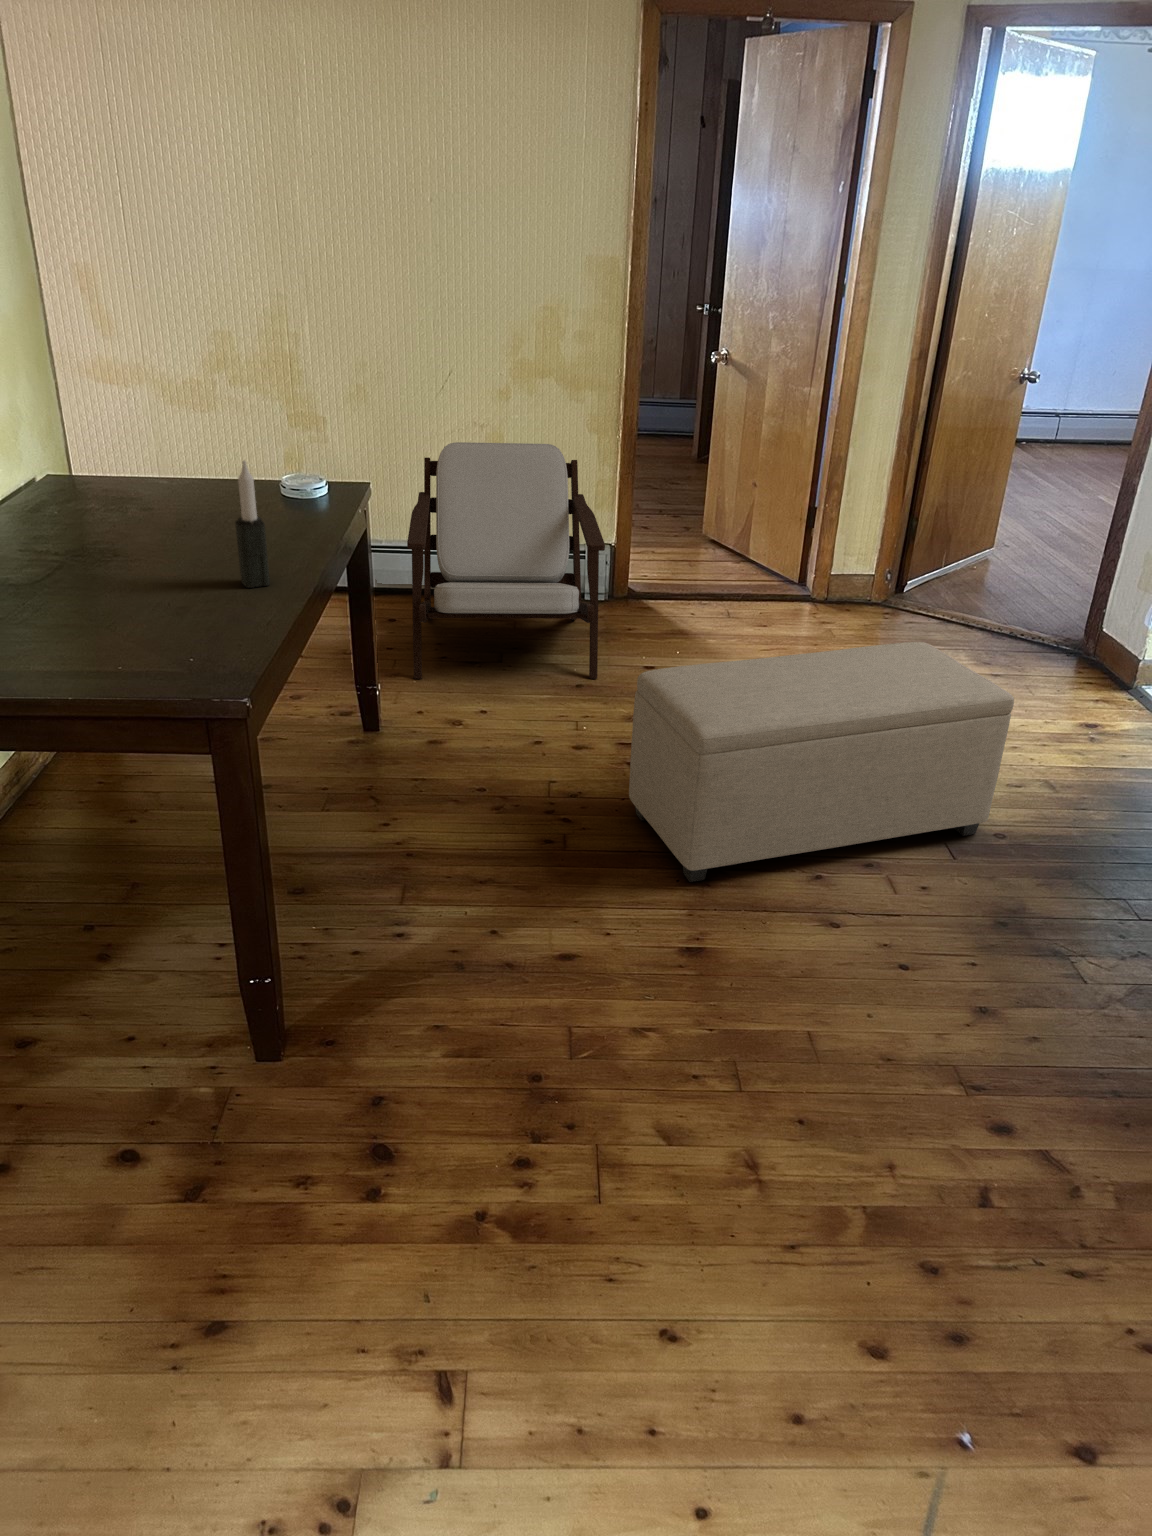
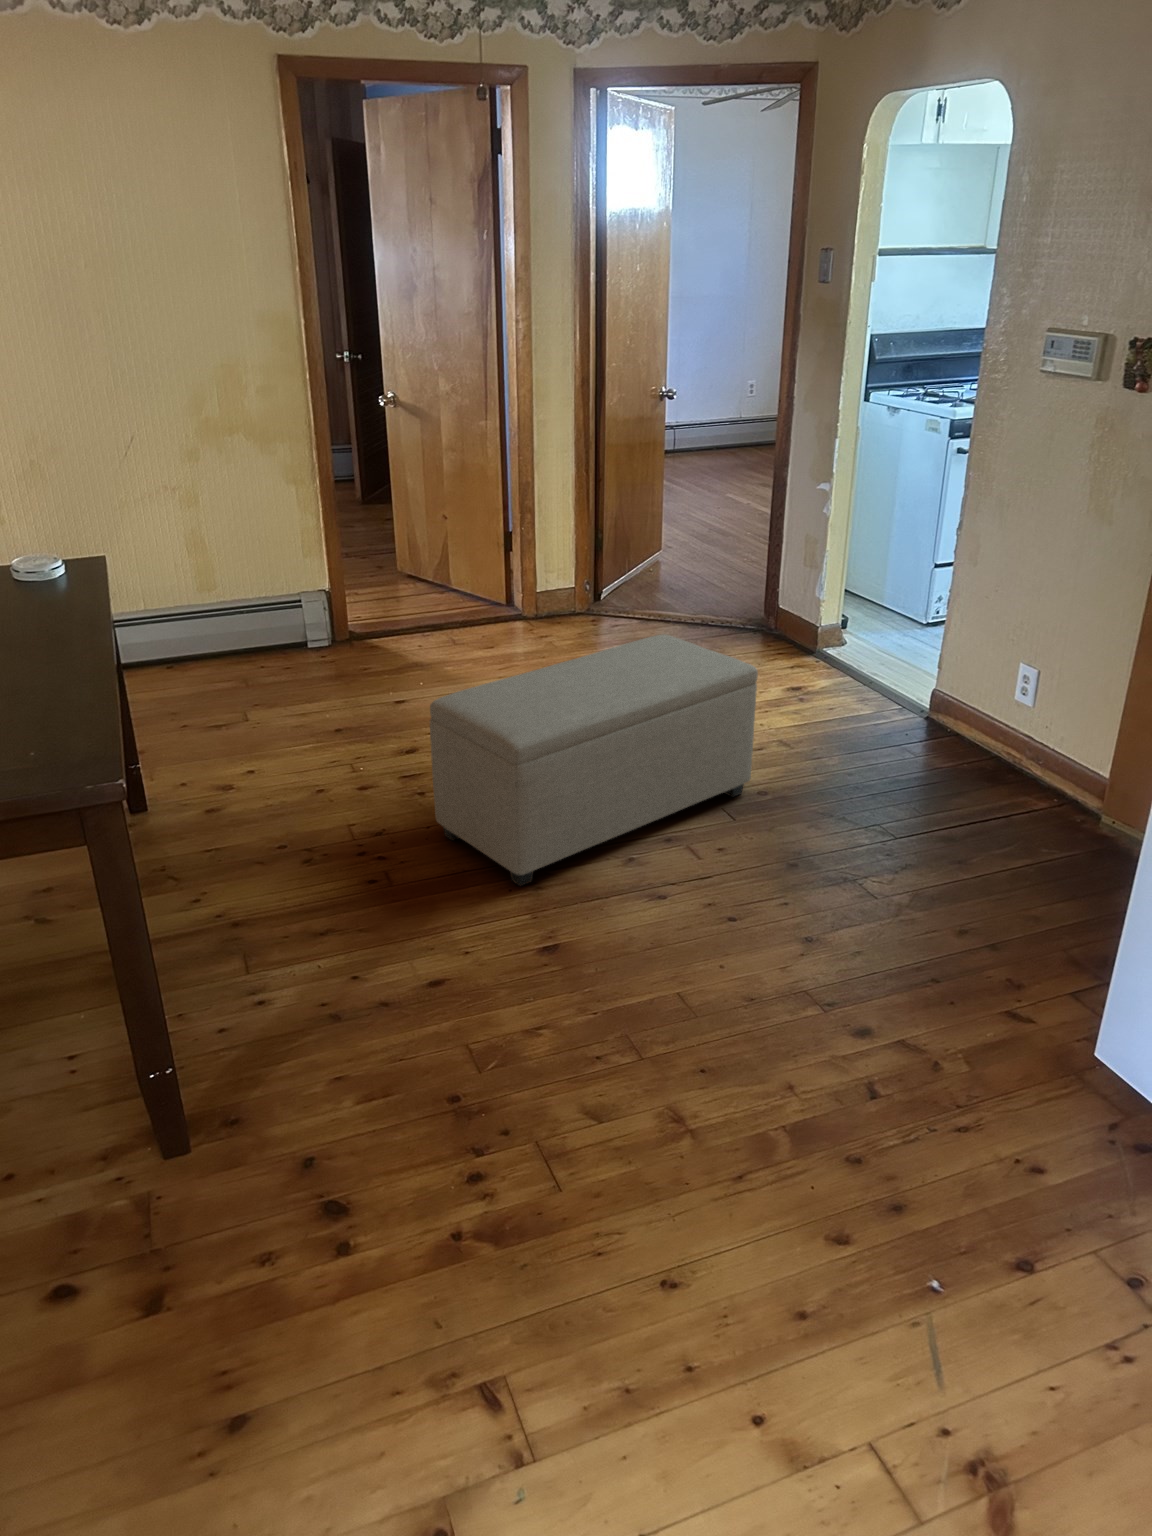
armchair: present [407,442,605,679] -> none [128,501,356,751]
candle: present [235,461,270,588] -> none [28,542,76,674]

